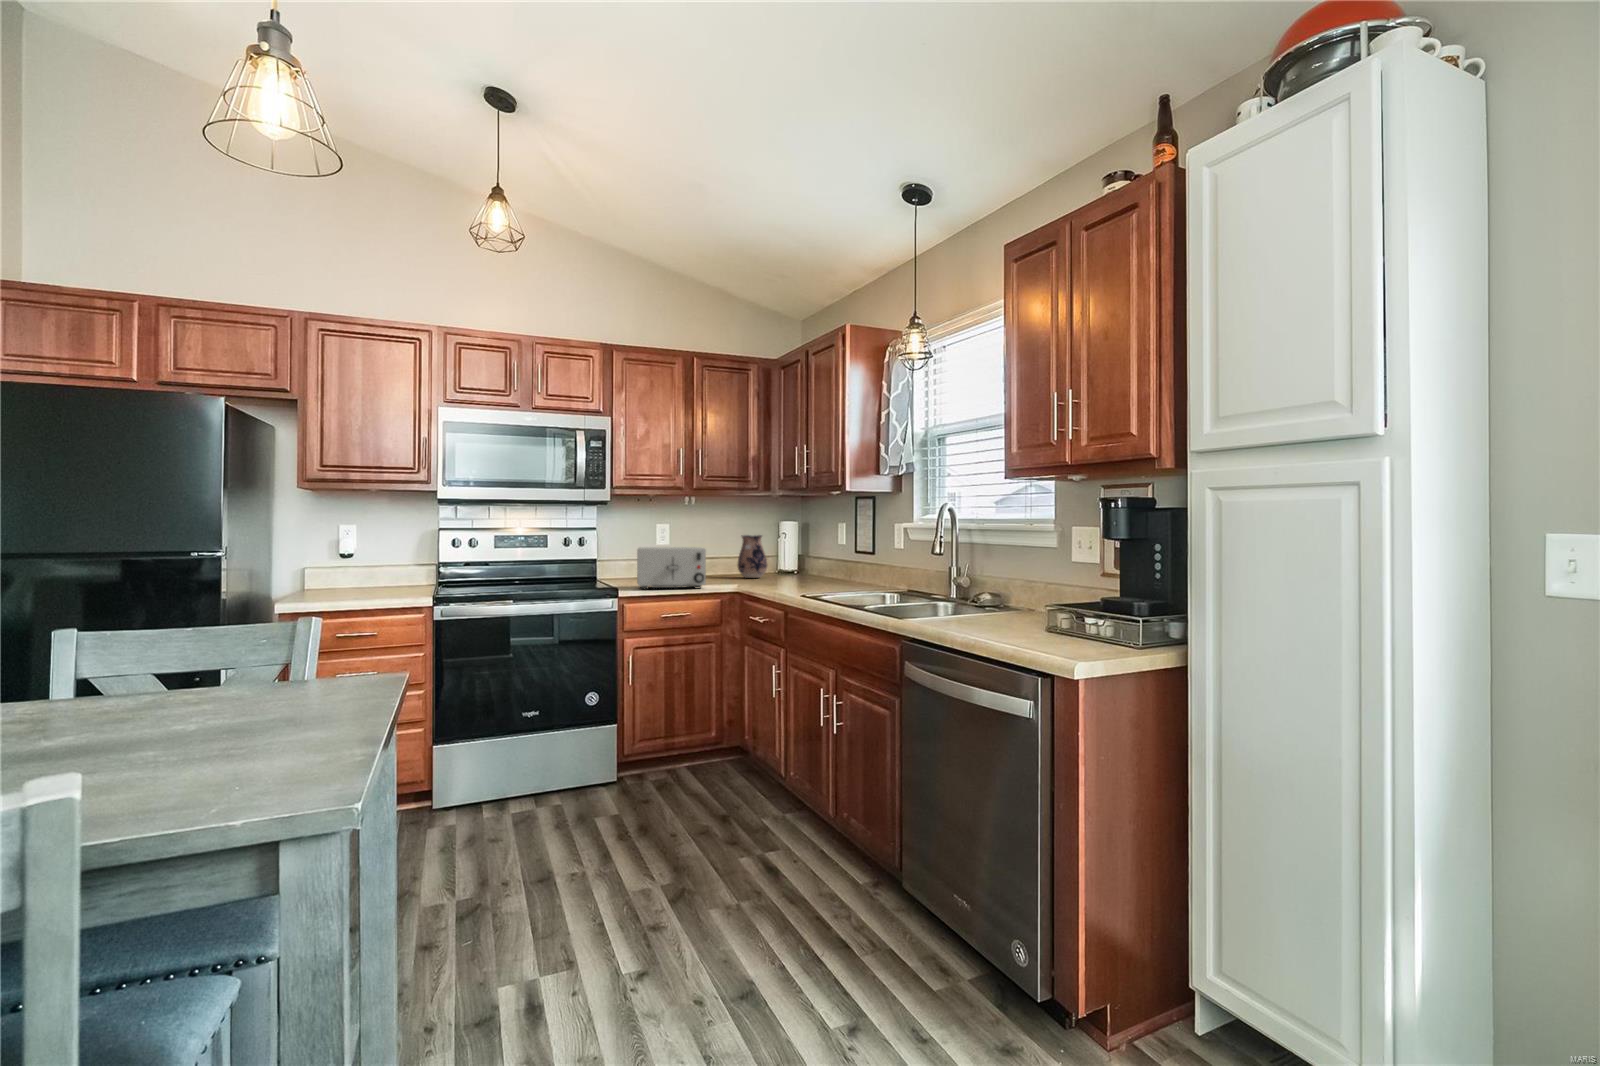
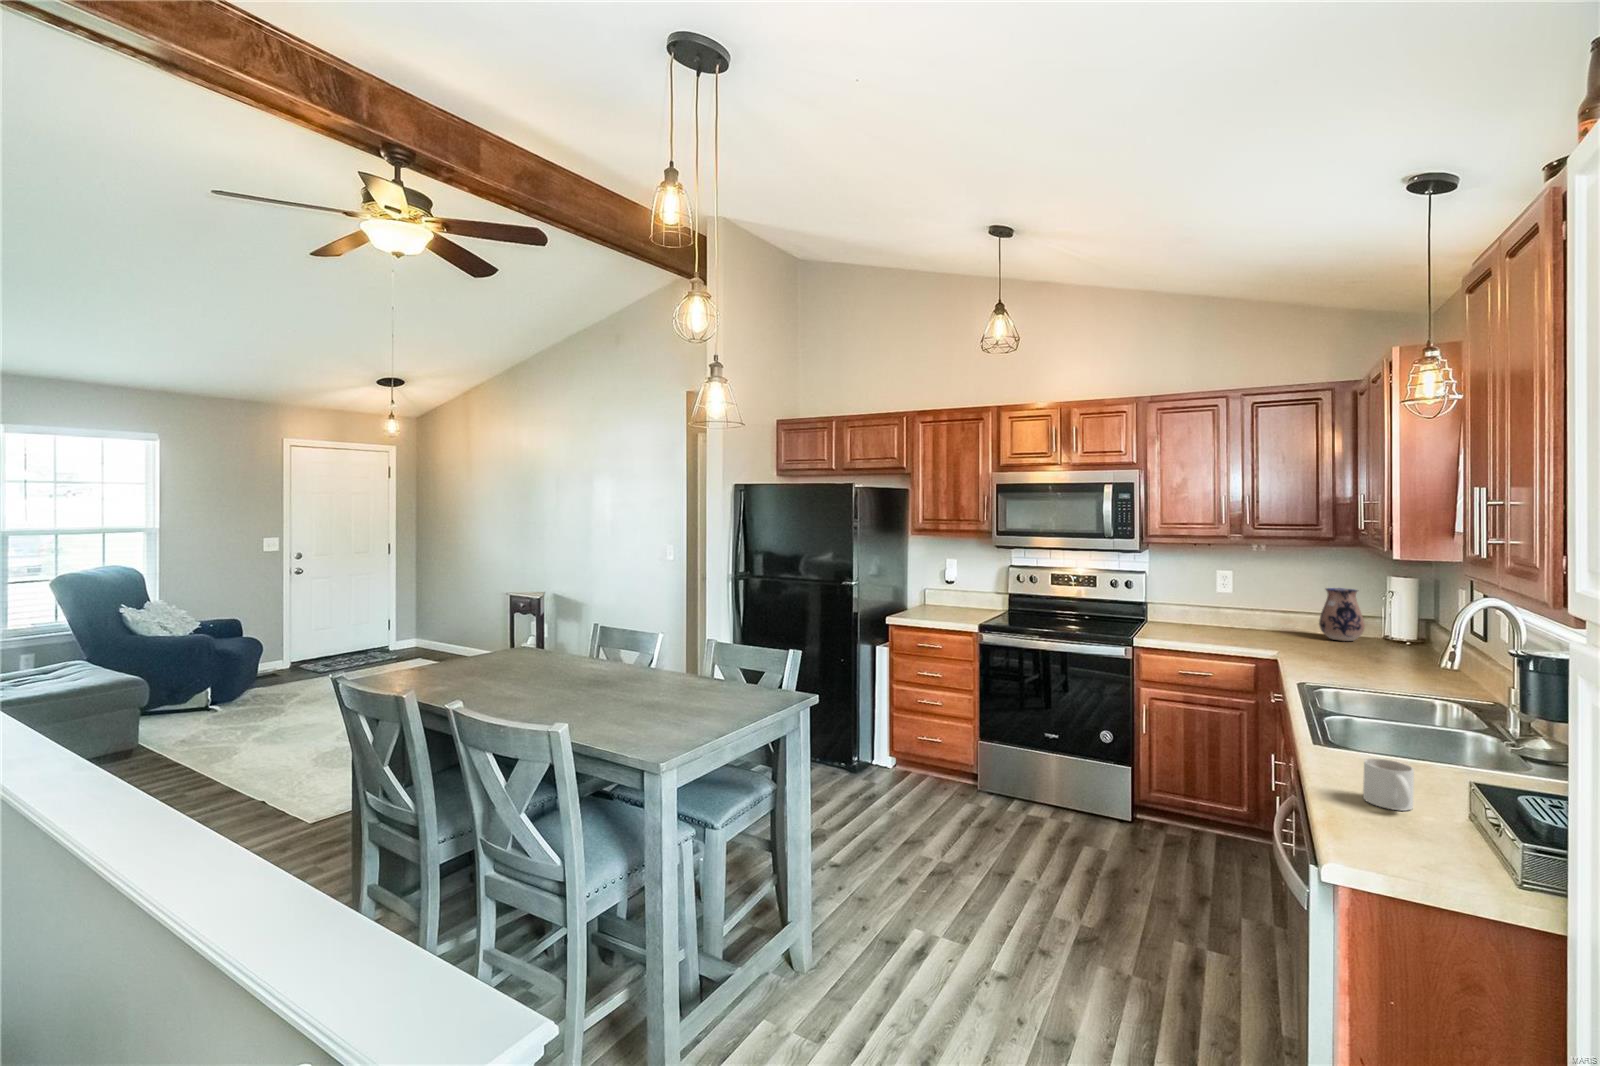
toaster: present [637,547,706,589] -> none [1156,598,1242,649]
mug: none [974,603,1013,636] -> present [1363,758,1414,811]

